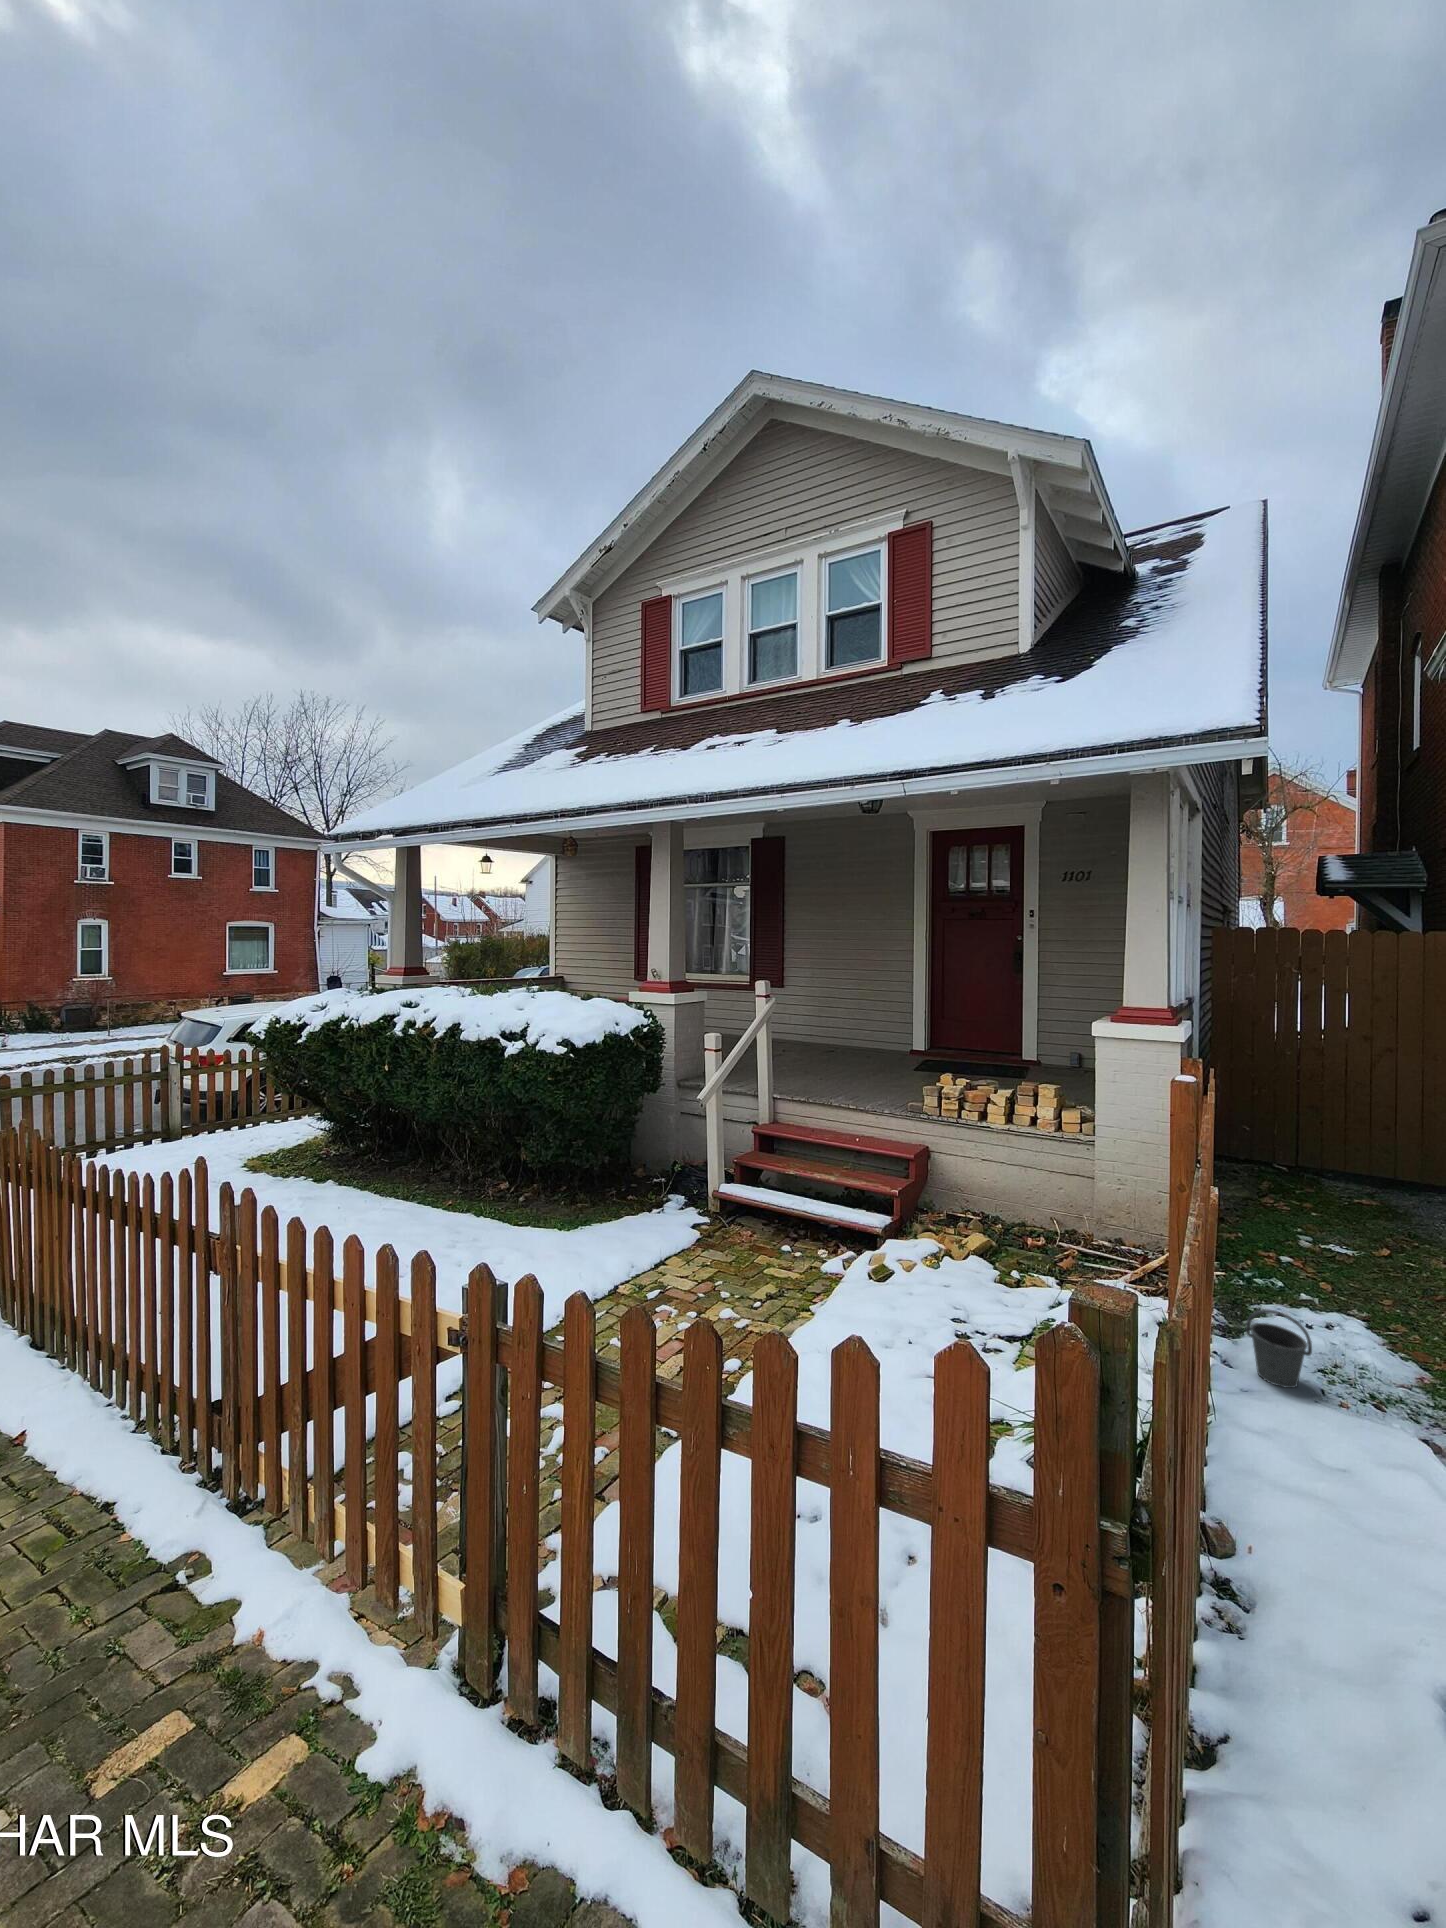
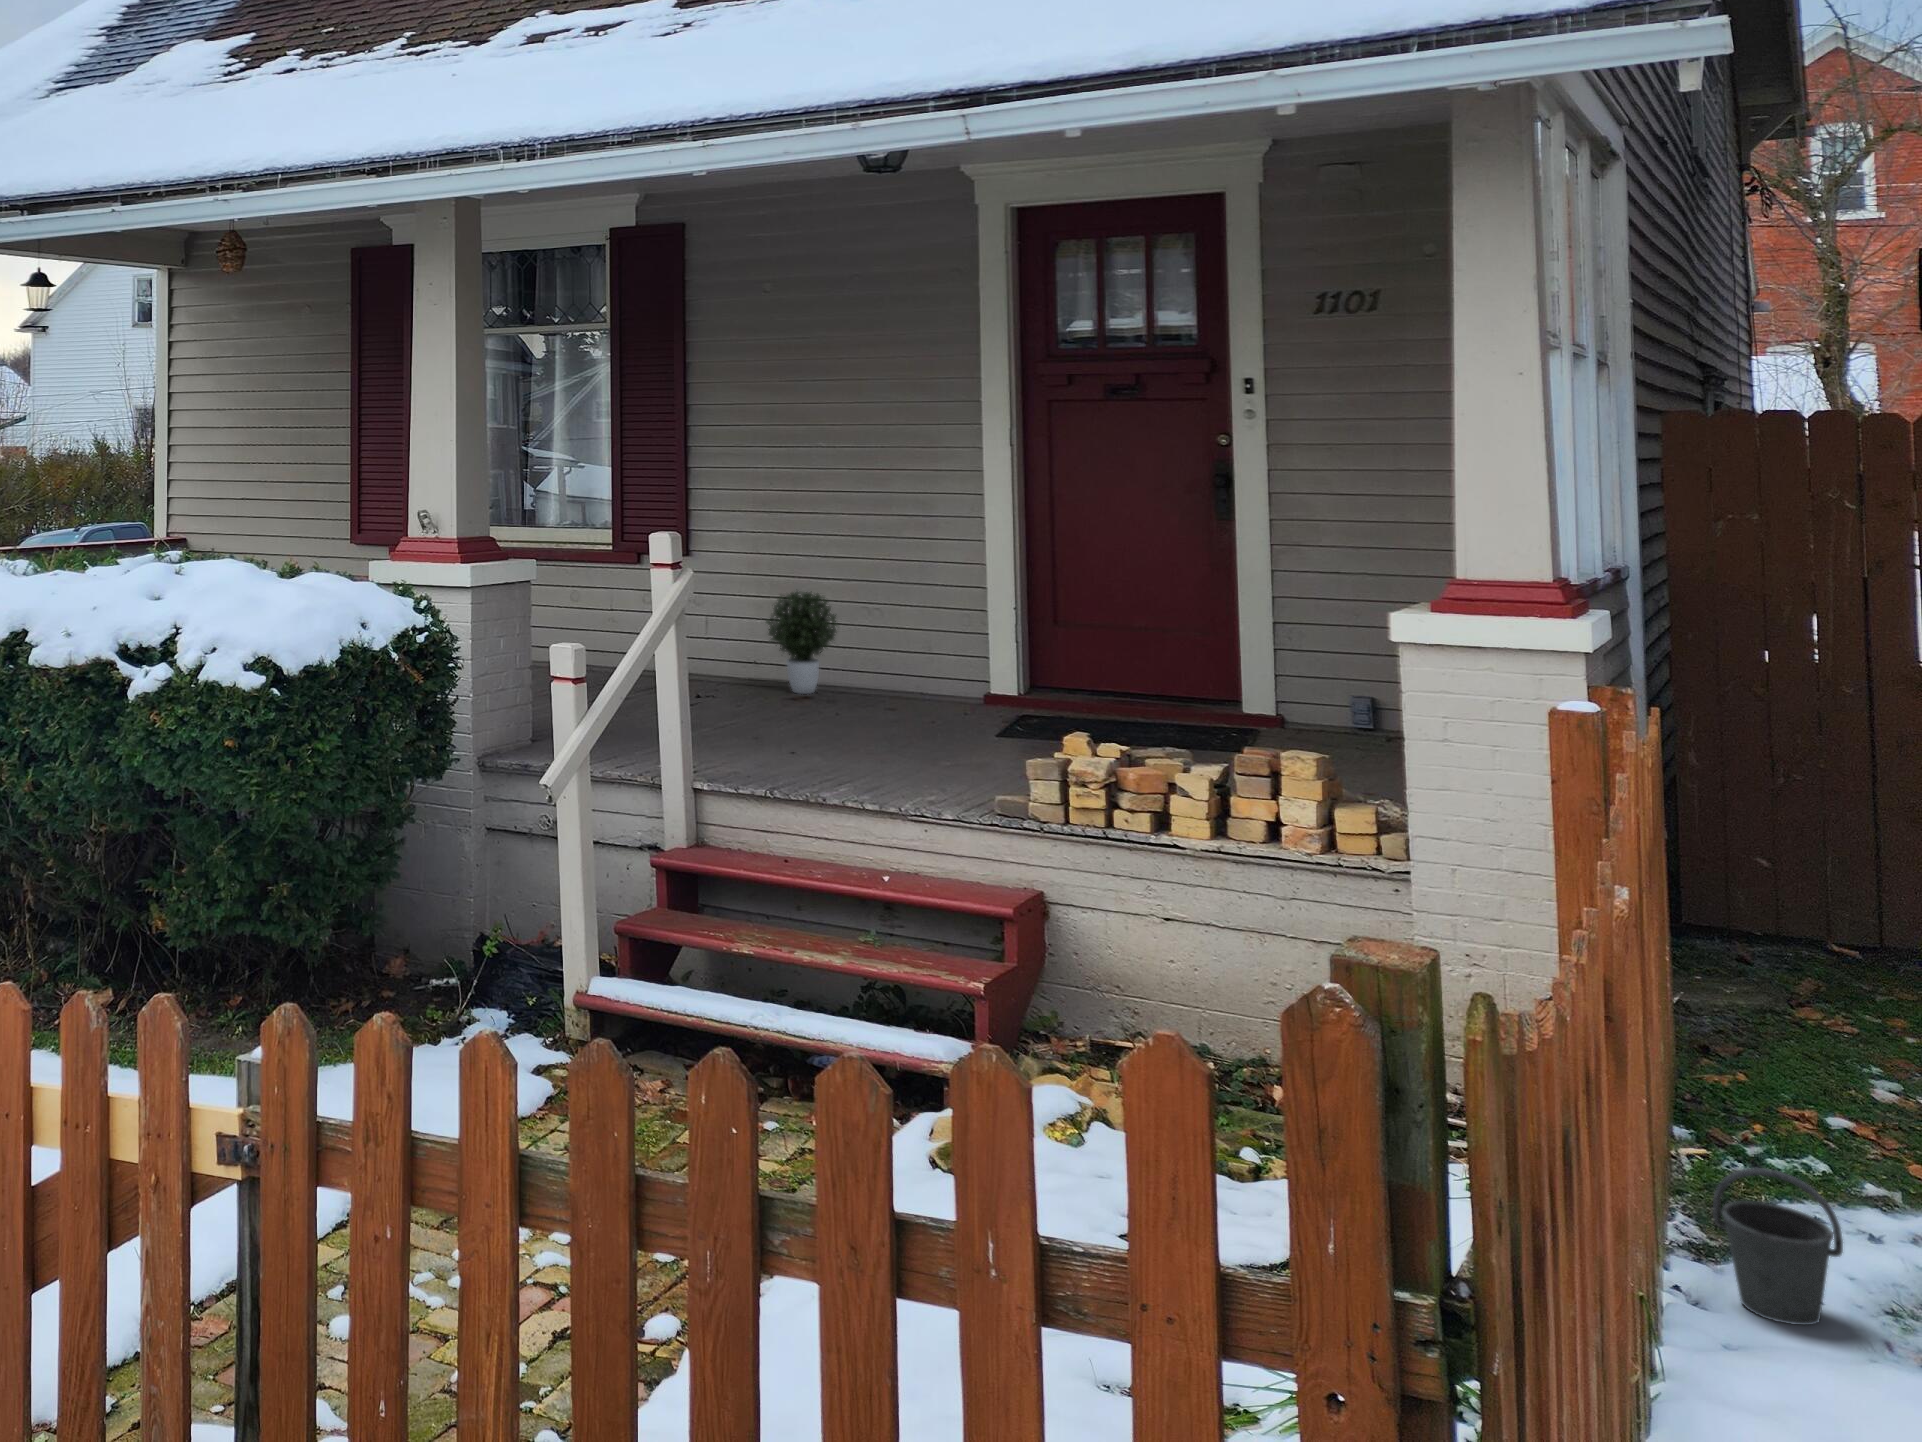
potted plant: none [810,1000,843,1046] -> present [766,591,837,694]

